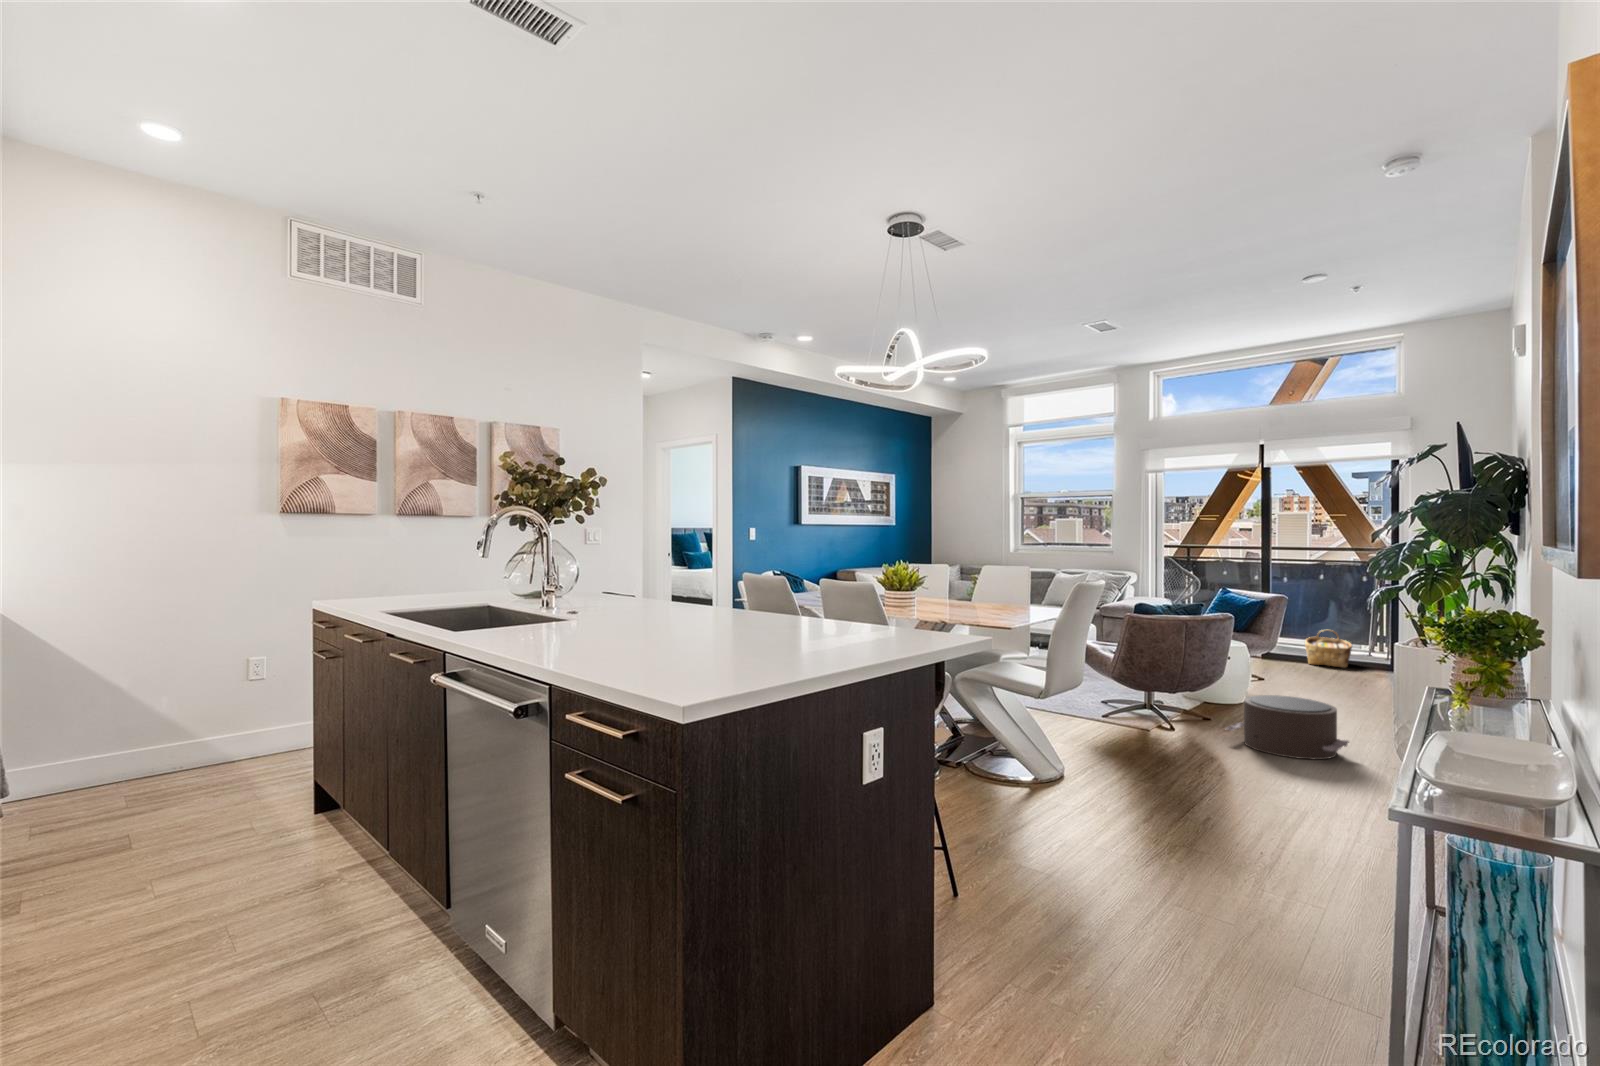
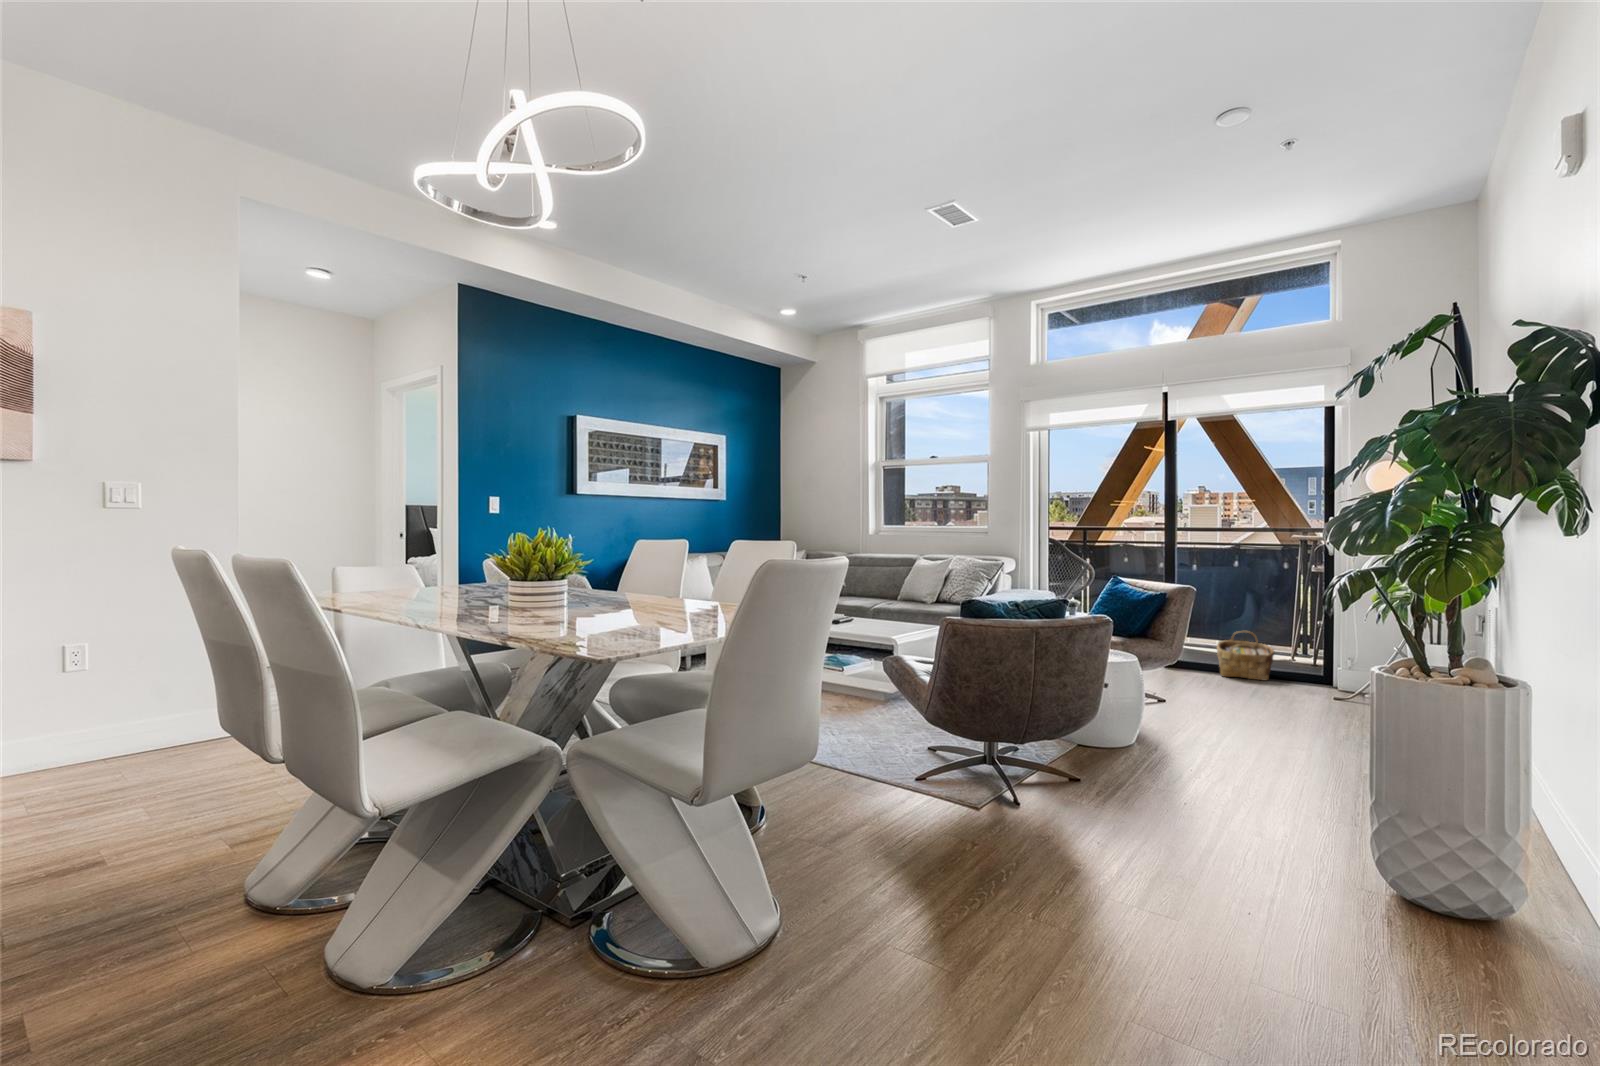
pouf: present [1226,695,1349,759] -> none [1096,746,1288,863]

